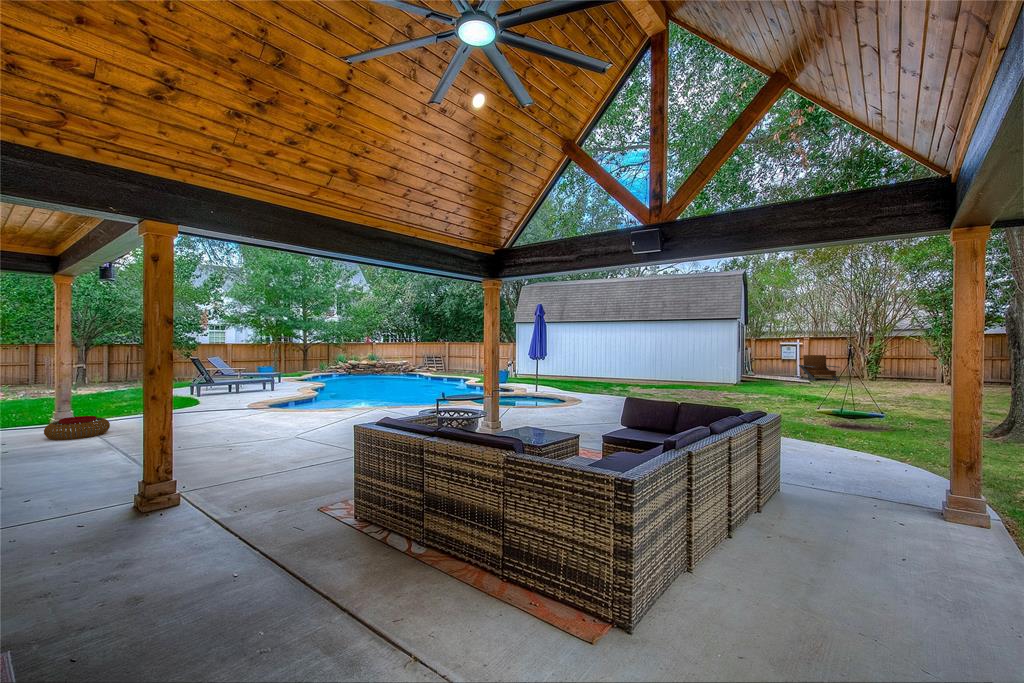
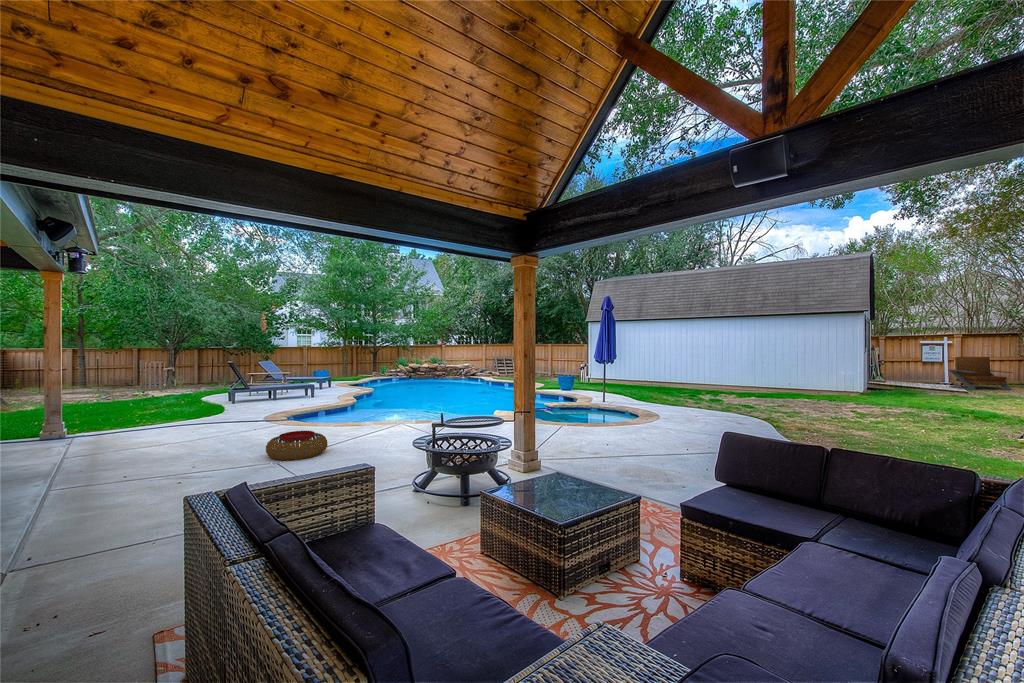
pouf: present [44,416,110,440] -> present [266,431,327,460]

